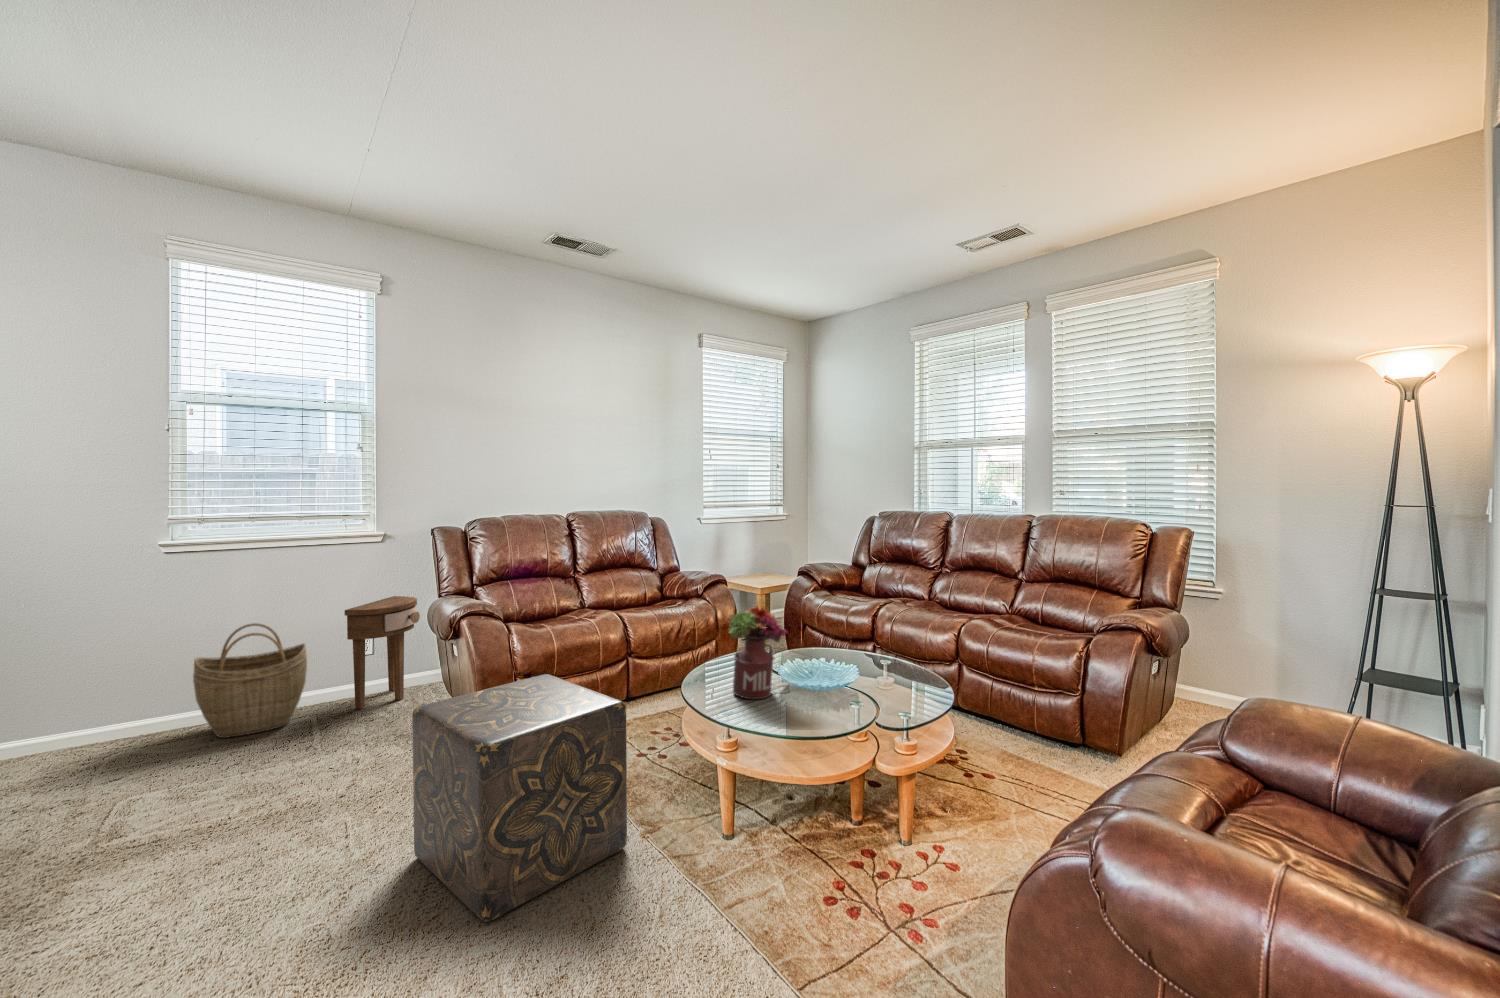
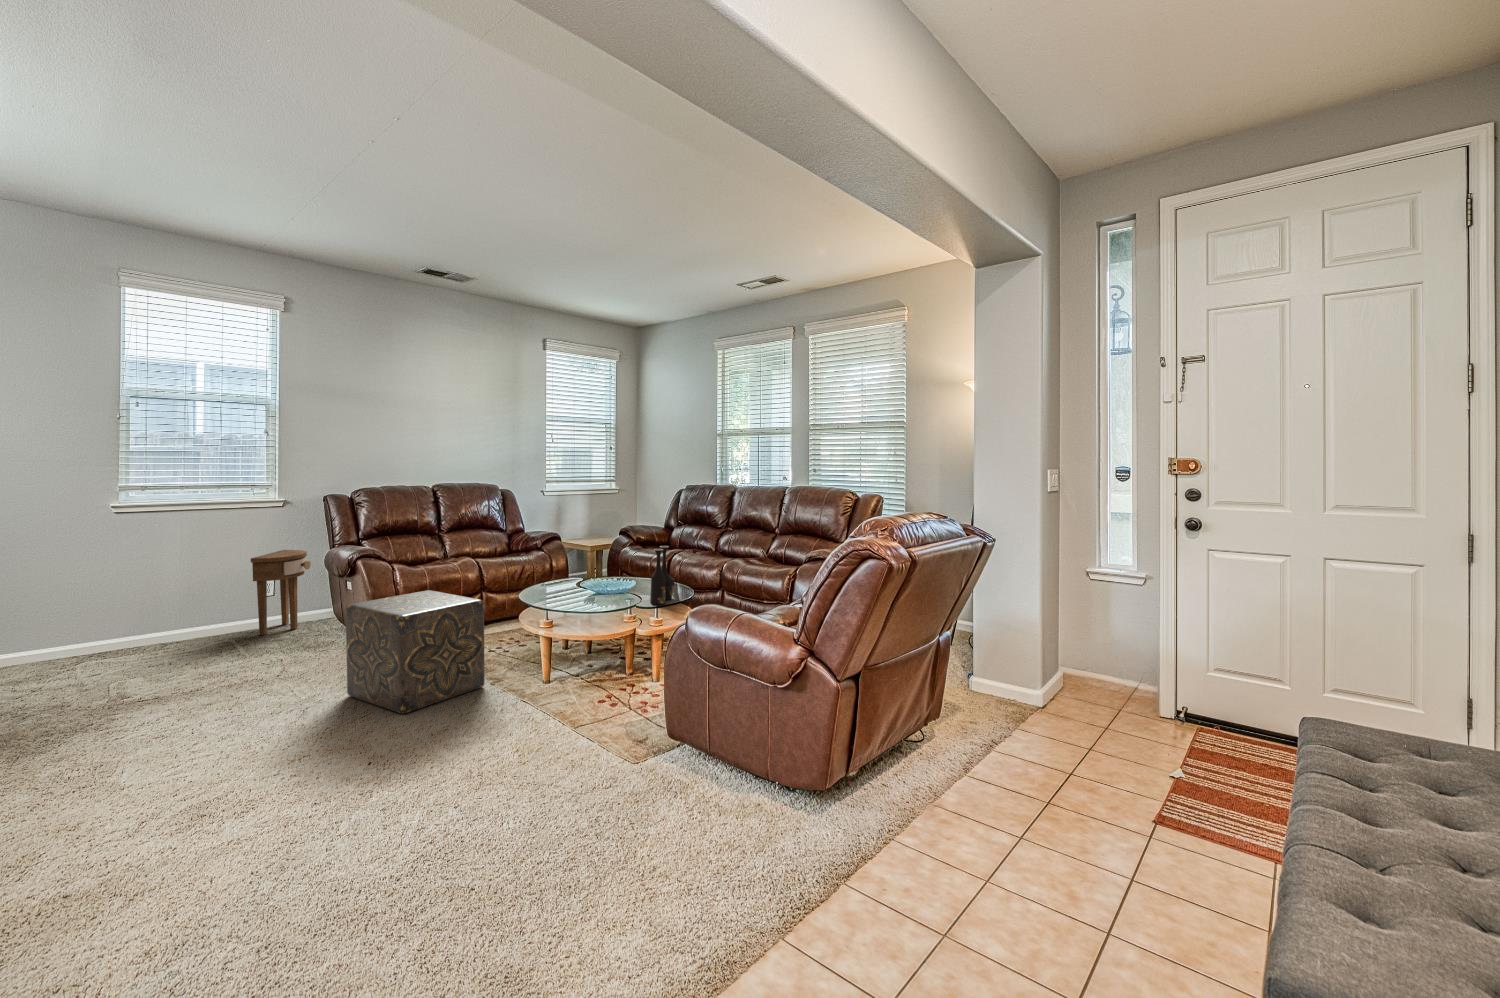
vase: none [880,604,917,704] -> present [650,546,675,605]
flower arrangement: present [728,606,787,699] -> none [551,547,591,604]
woven basket: present [193,623,307,738] -> none [131,569,221,653]

